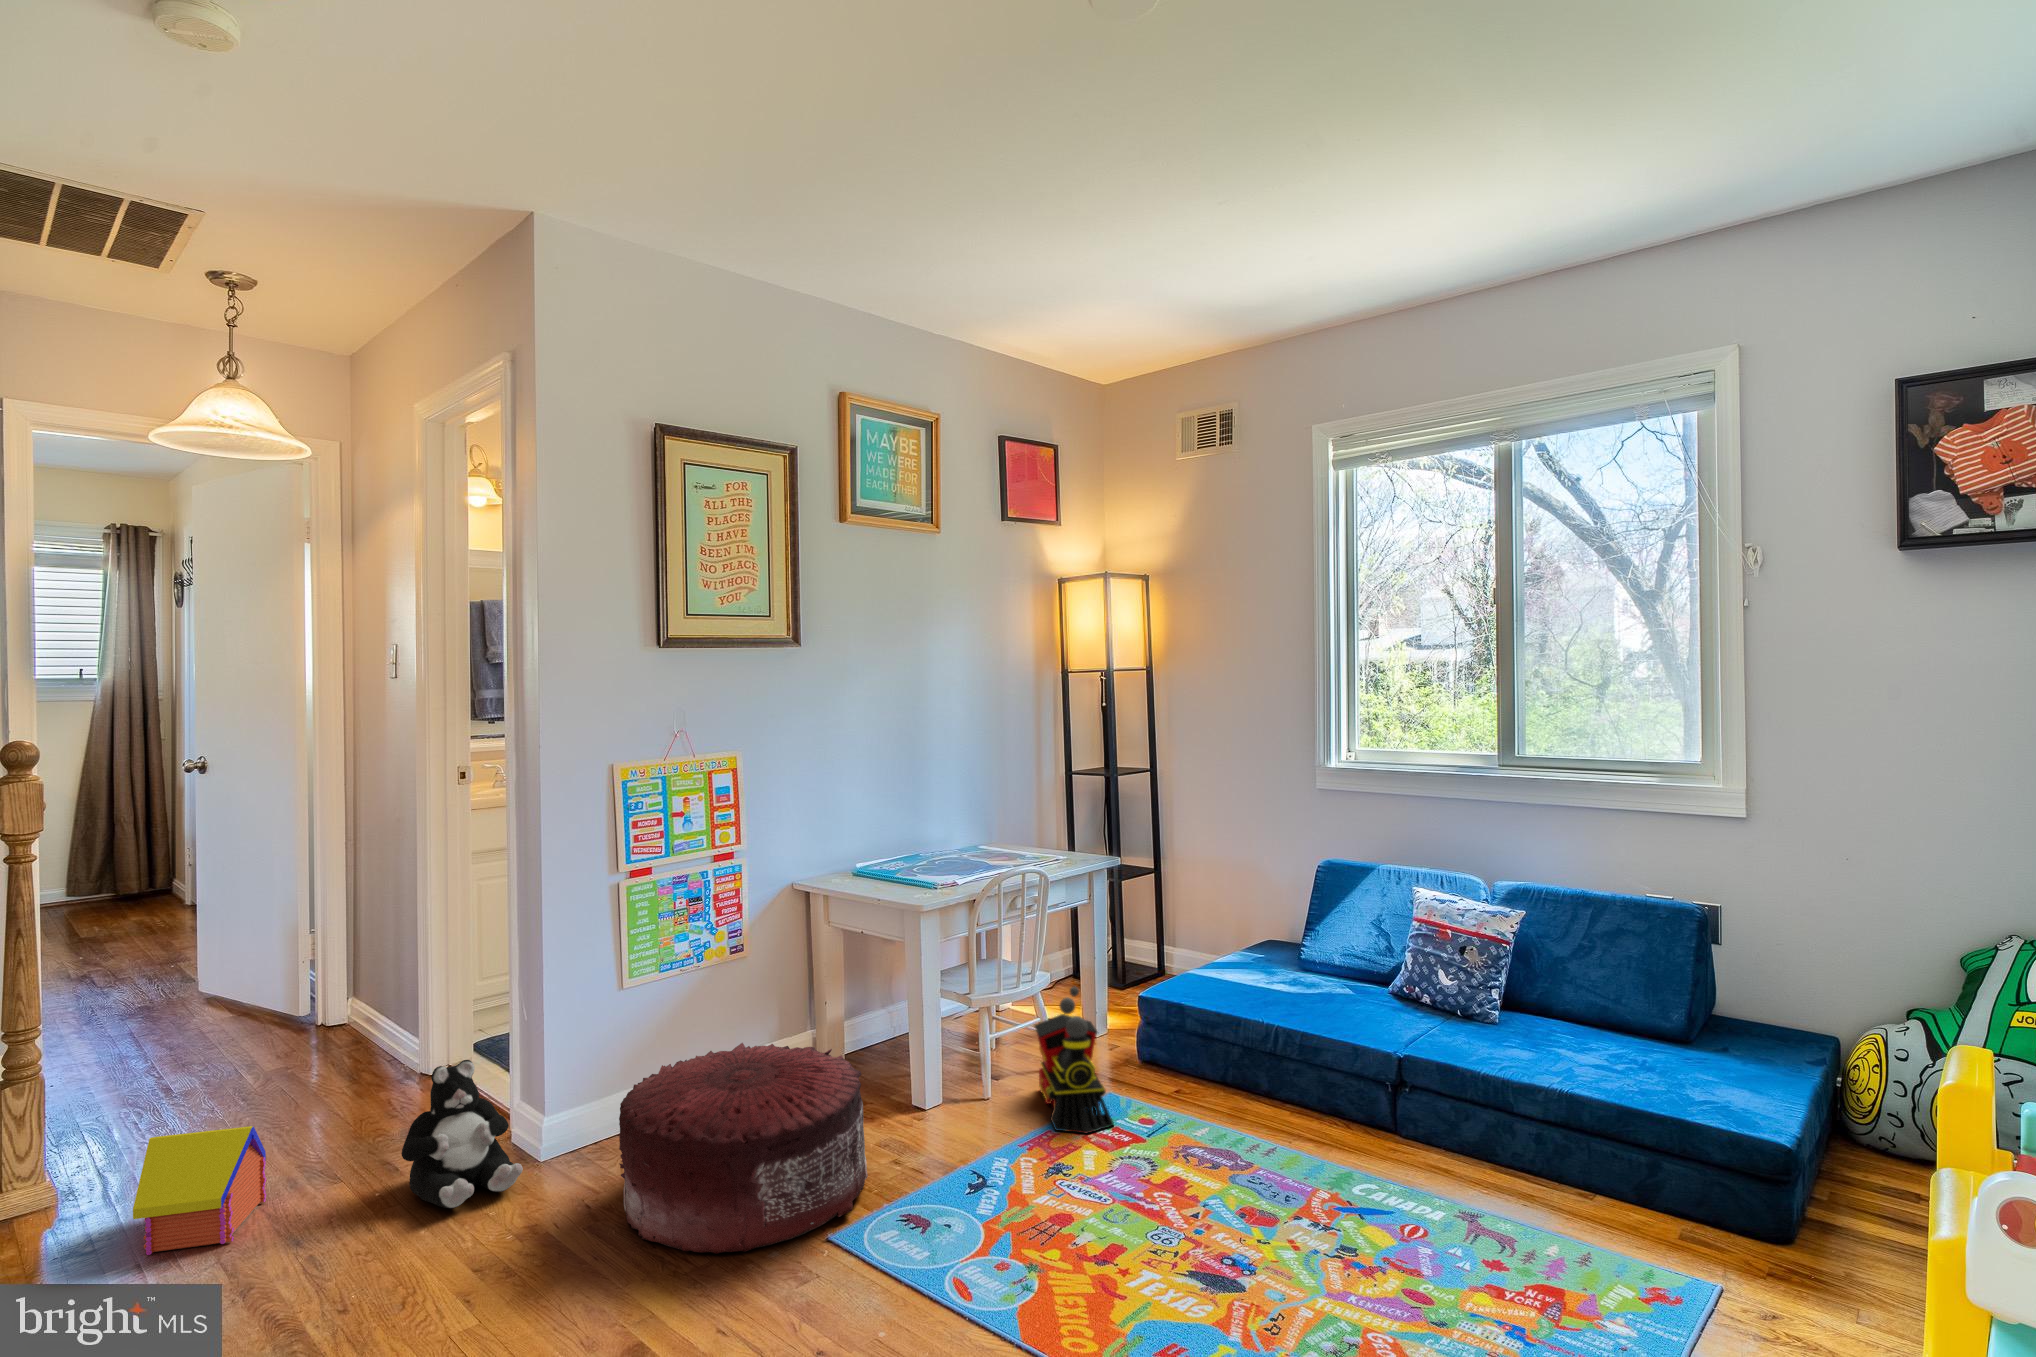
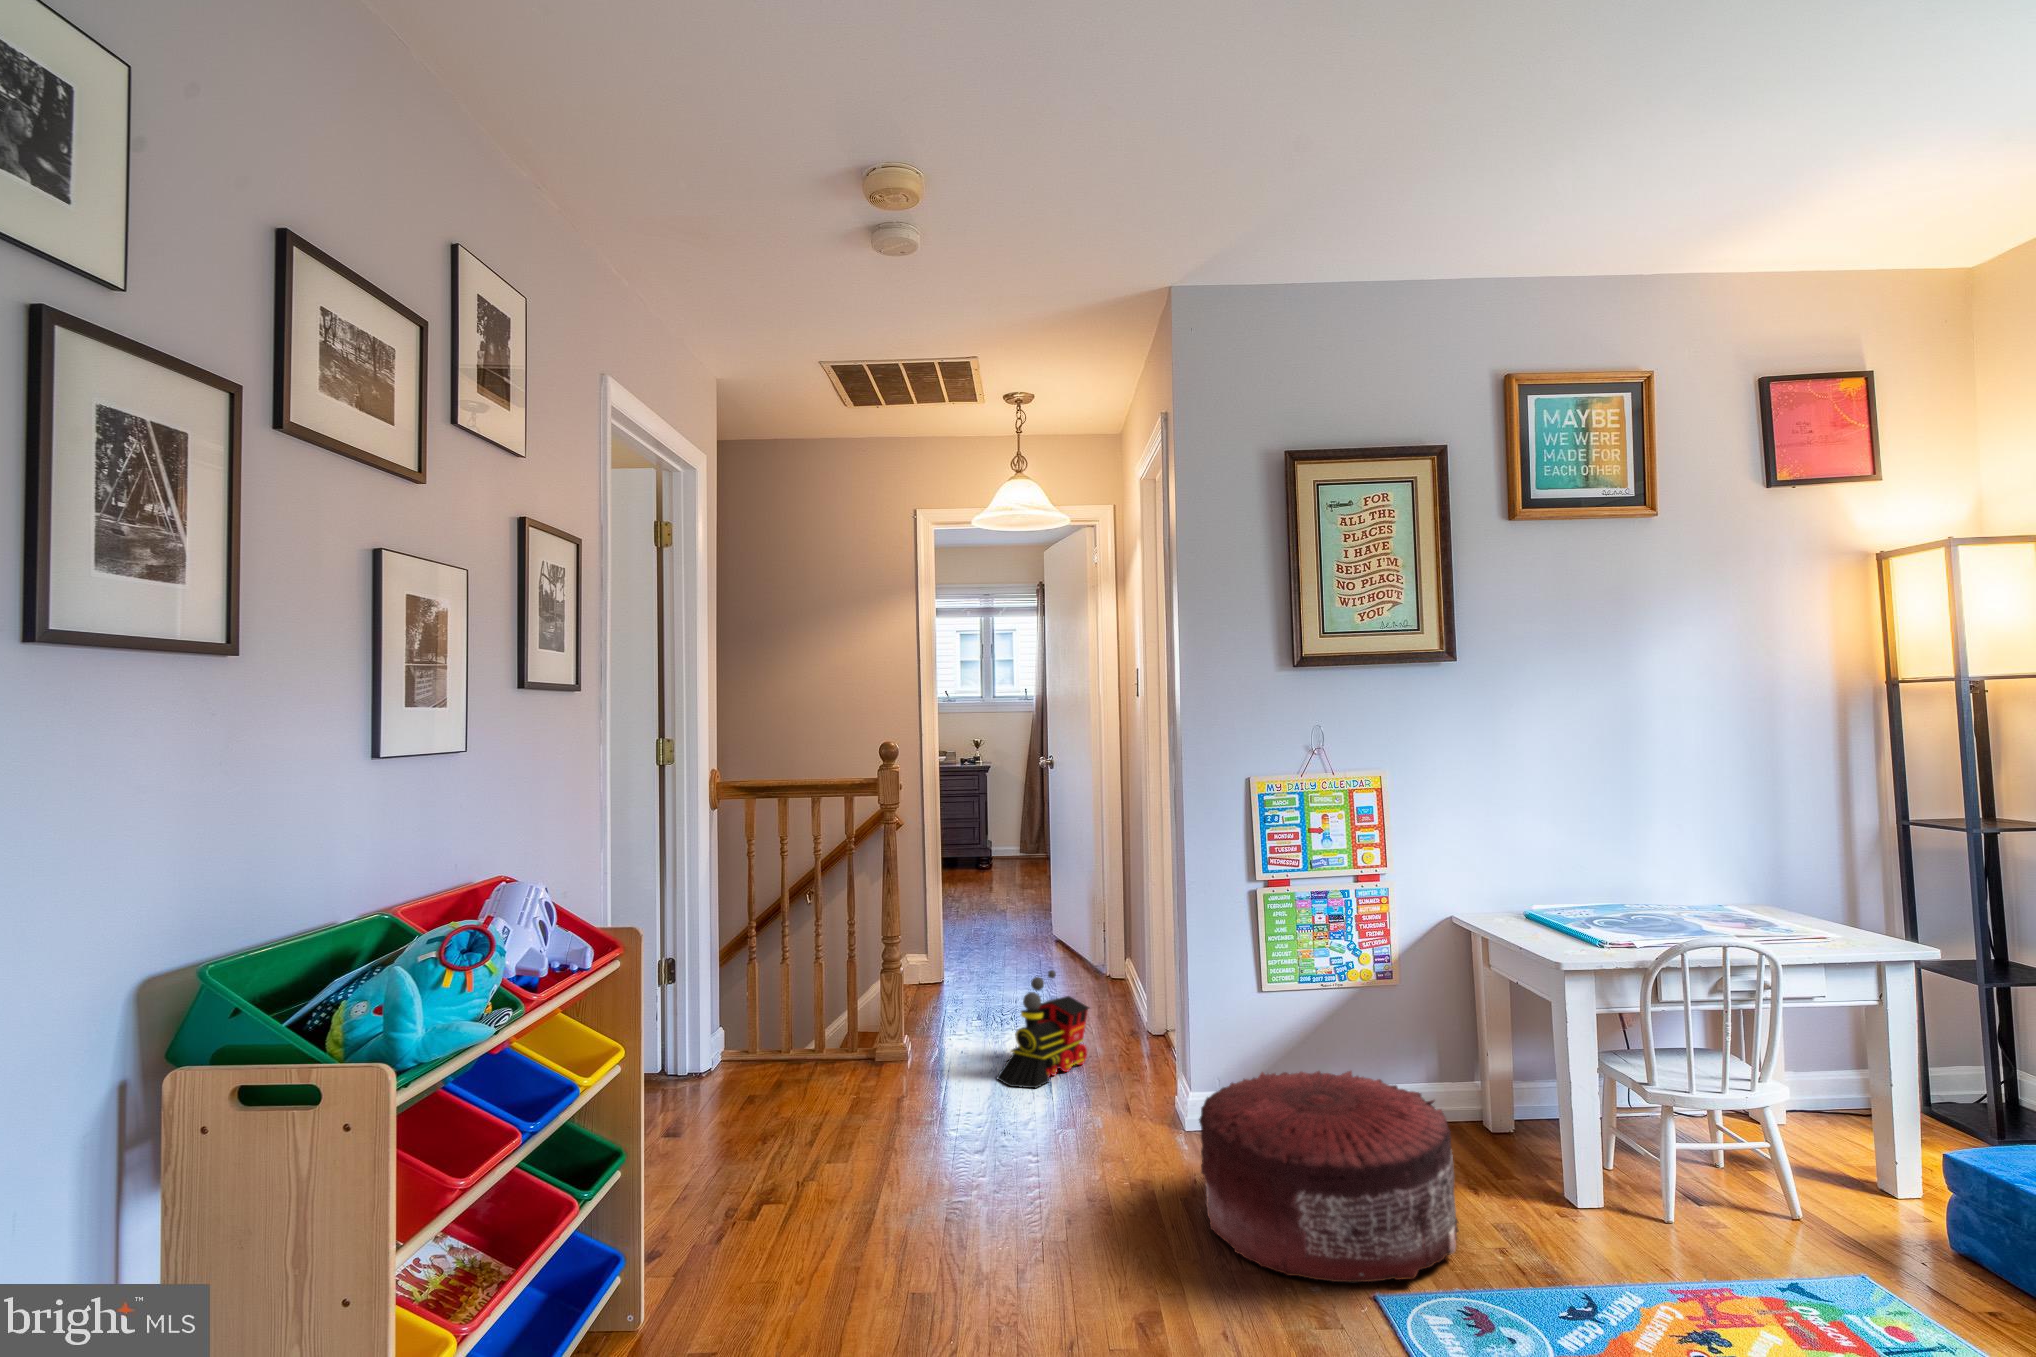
toy train: present [1034,987,1114,1133] -> present [996,970,1089,1088]
plush toy: present [402,1060,523,1208] -> none [1067,1026,1152,1149]
toy house: present [133,1126,266,1255] -> none [904,1032,994,1124]

